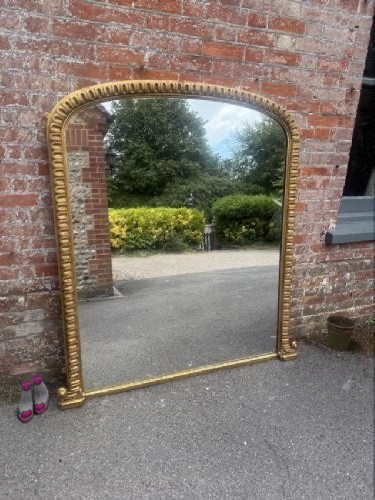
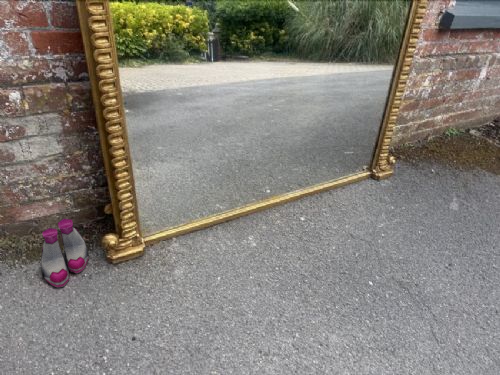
bucket: present [326,316,357,351] -> none [414,125,456,166]

